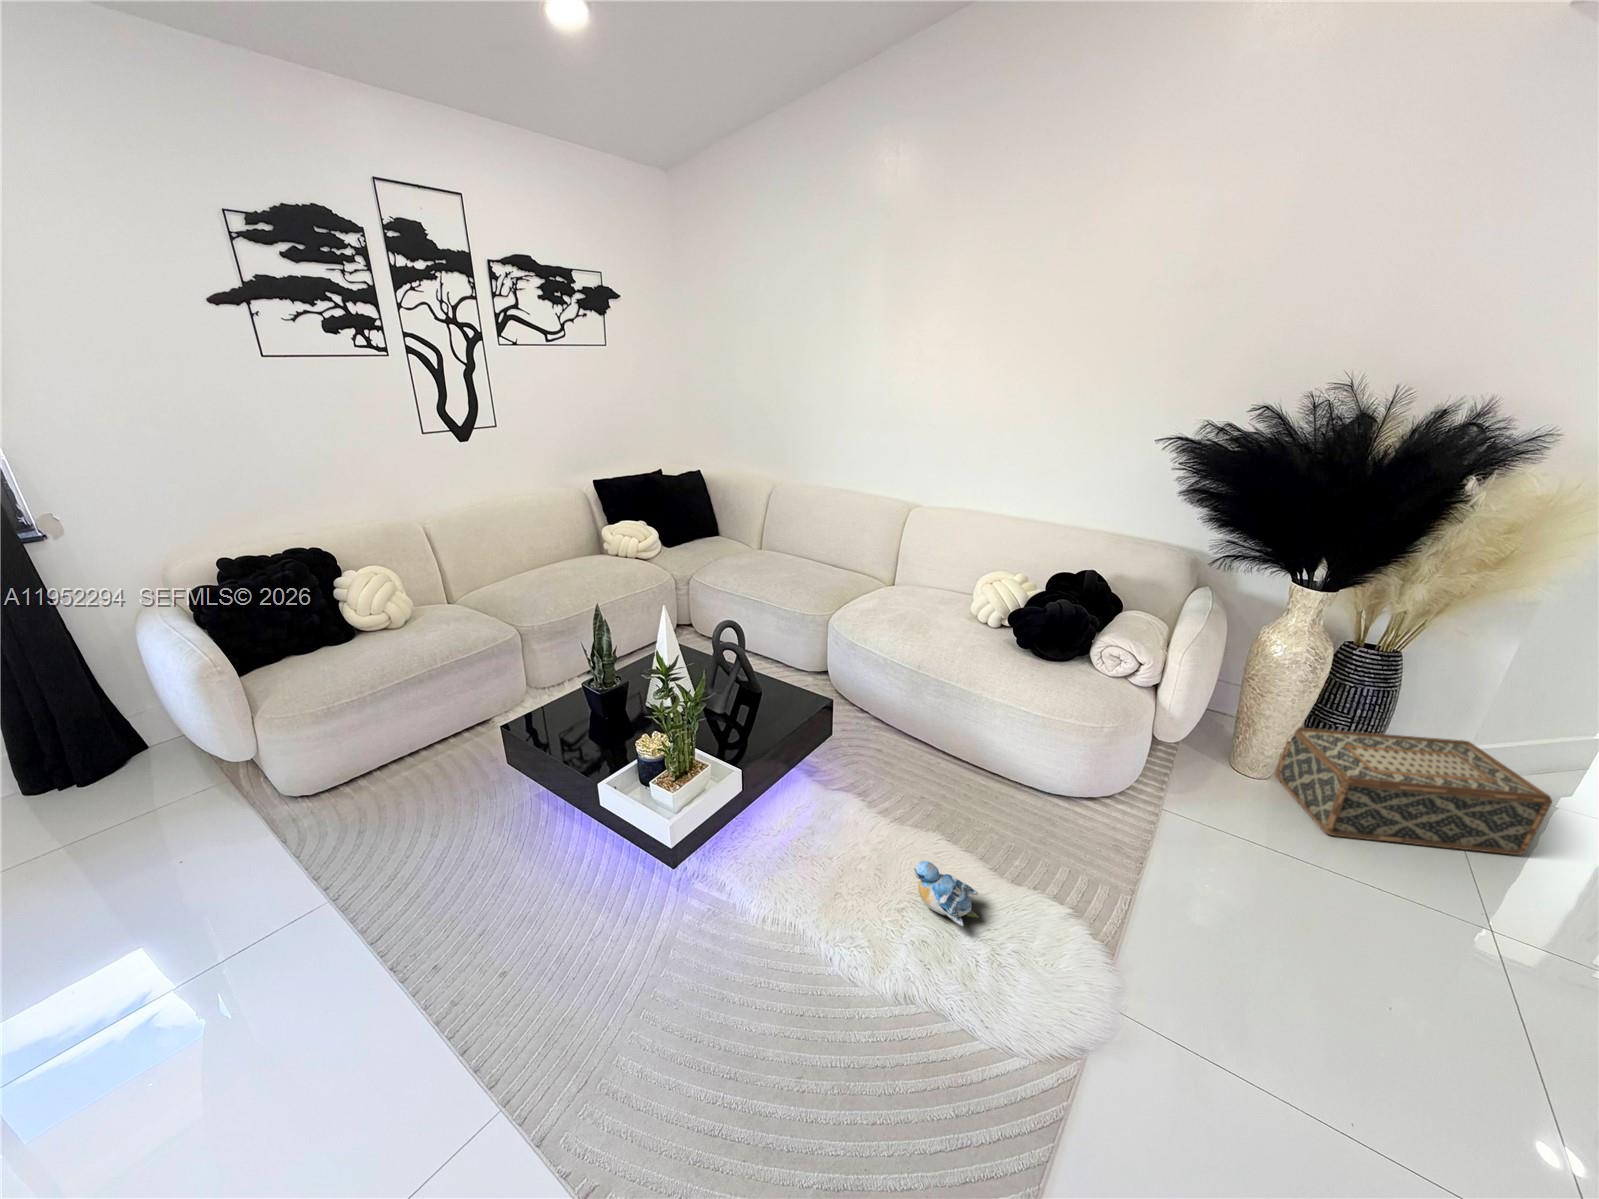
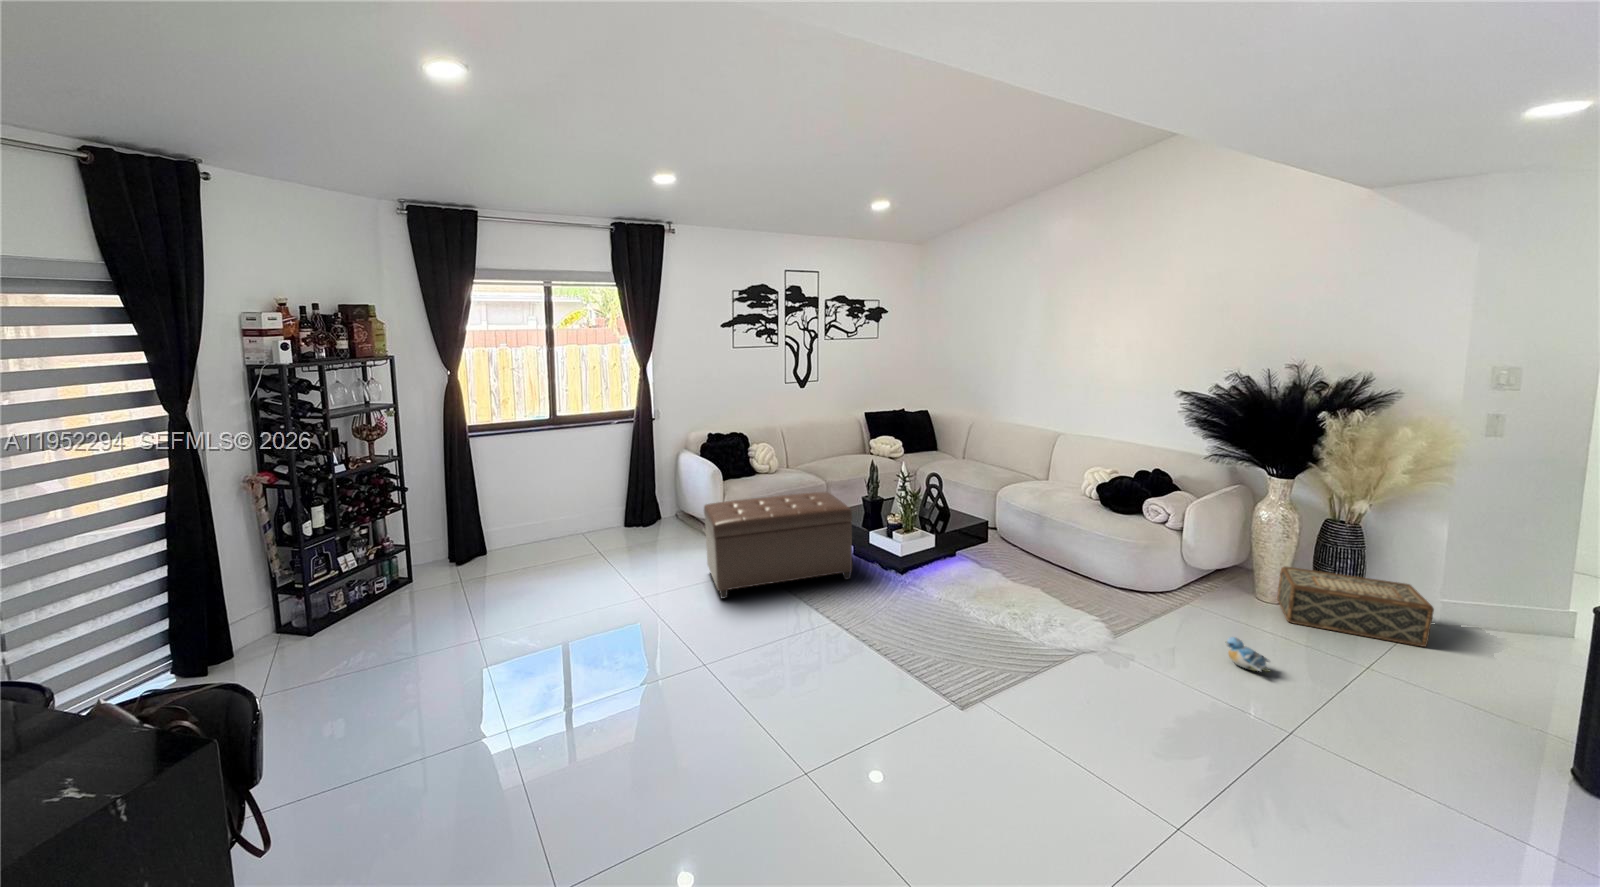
ottoman: none [25,685,556,1089] -> present [704,492,852,598]
plush toy: present [914,861,979,926] -> present [1226,637,1270,672]

